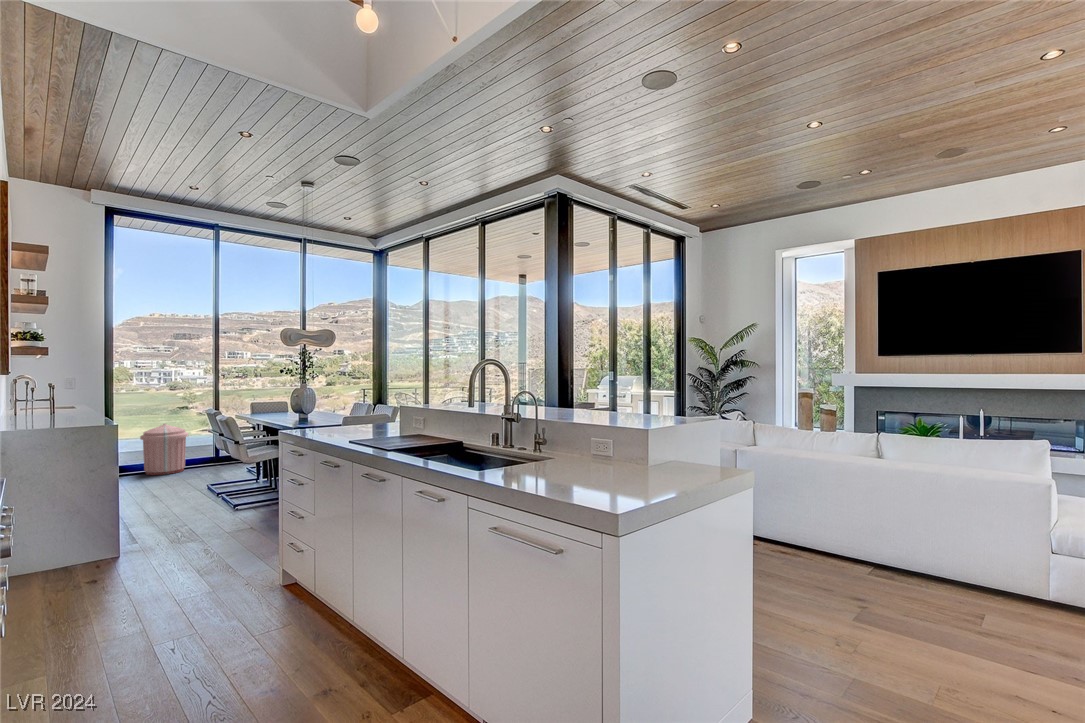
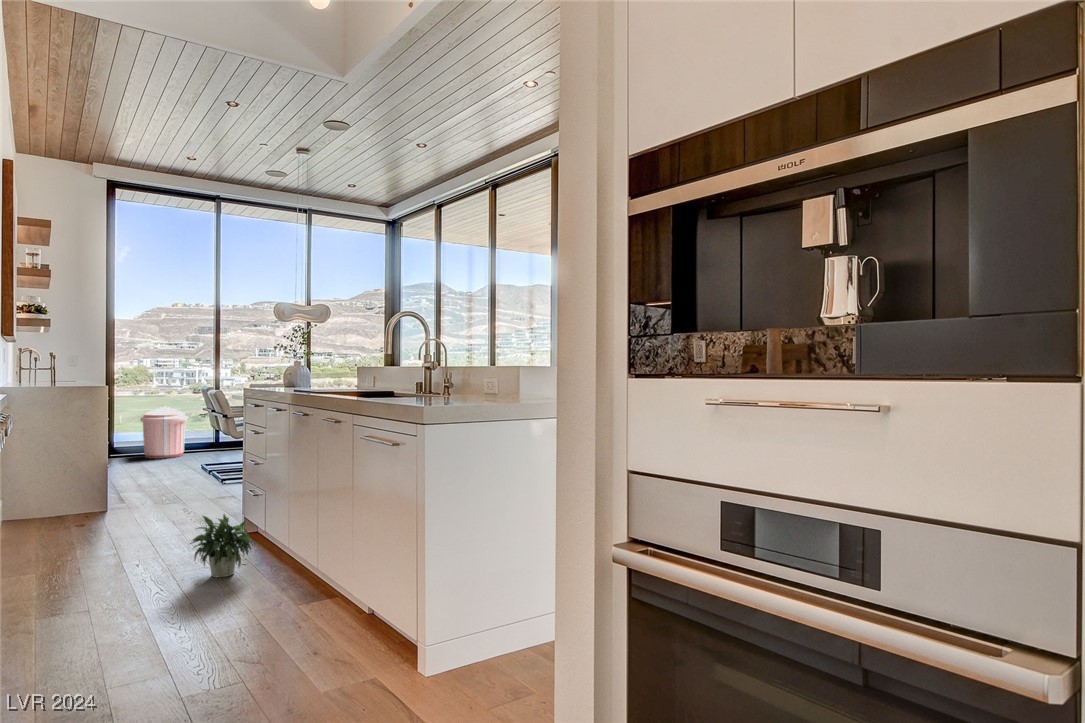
potted plant: none [229,569,300,645] -> present [190,514,253,577]

